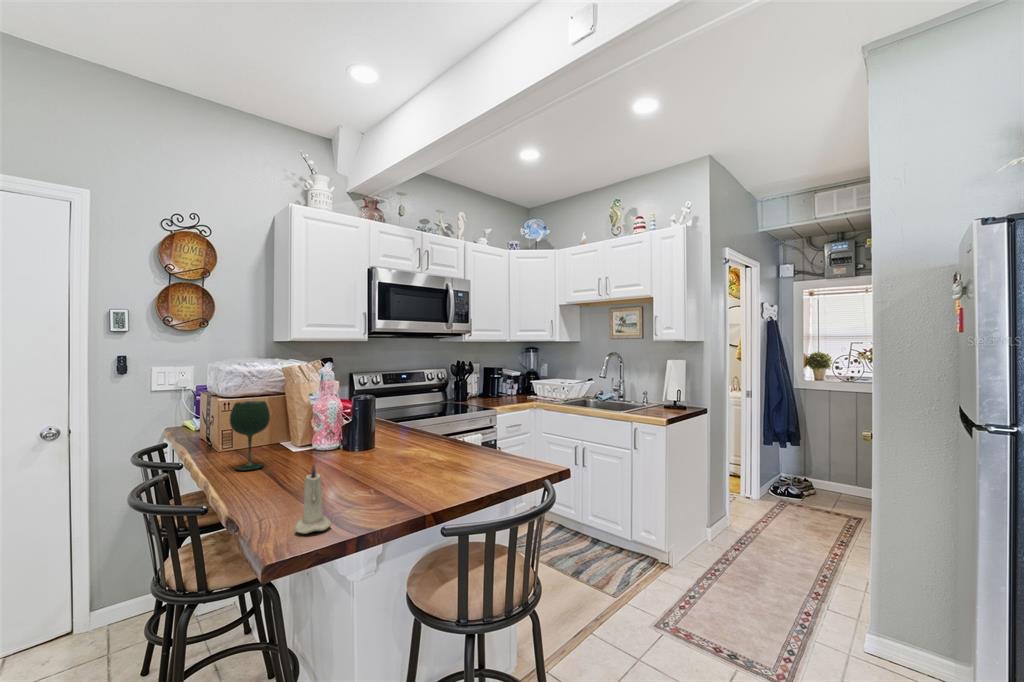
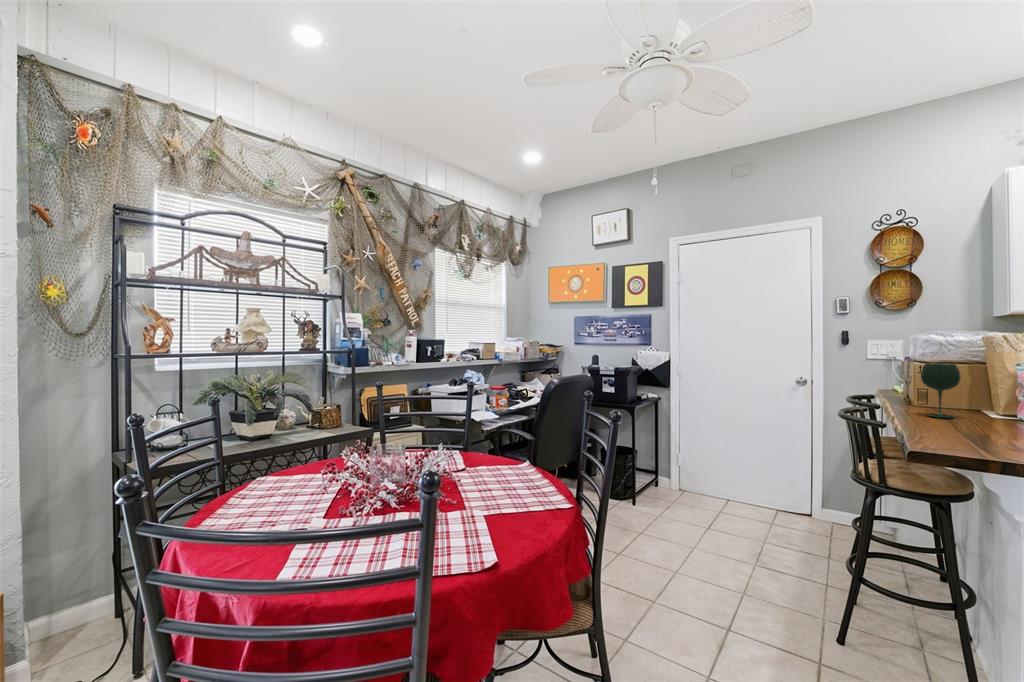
candle: present [295,463,331,533] -> none [957,402,994,454]

